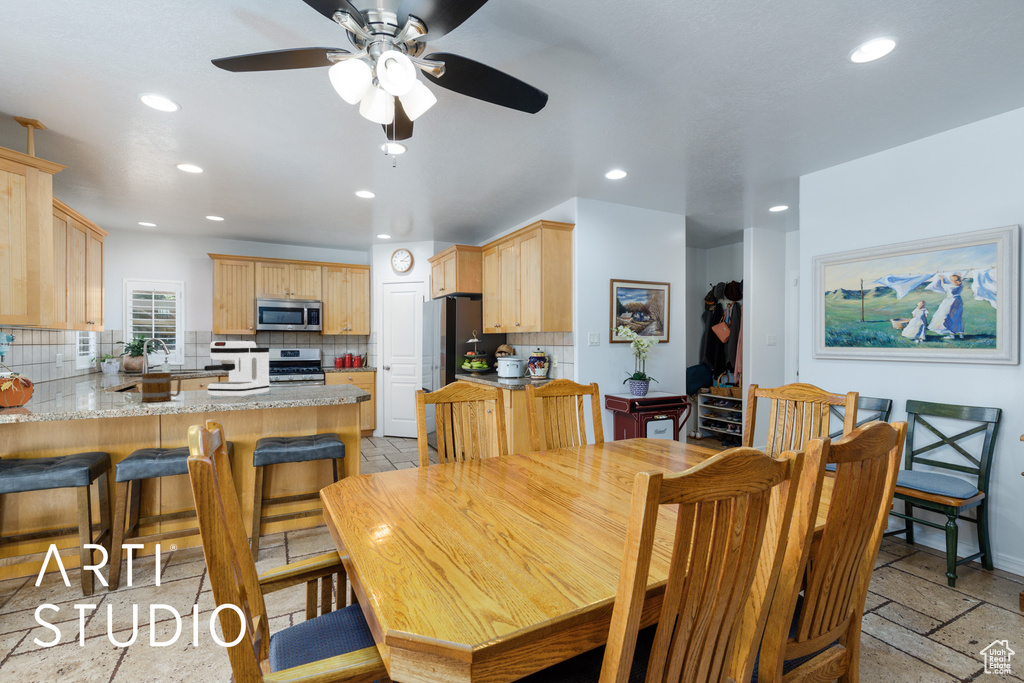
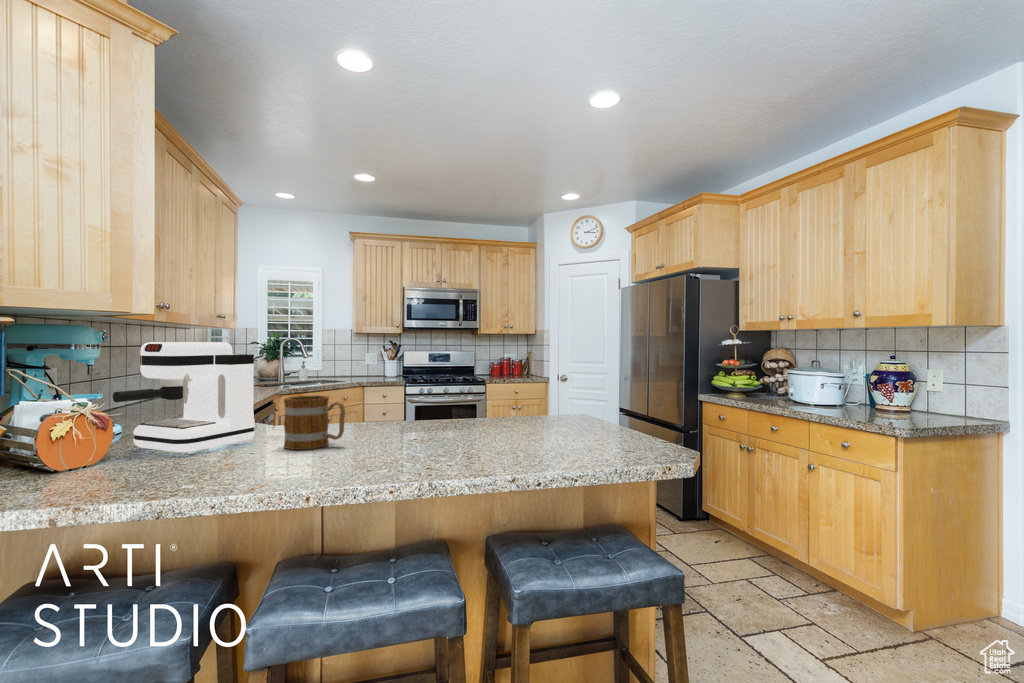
coffee maker: present [204,341,269,397] -> present [113,342,255,454]

